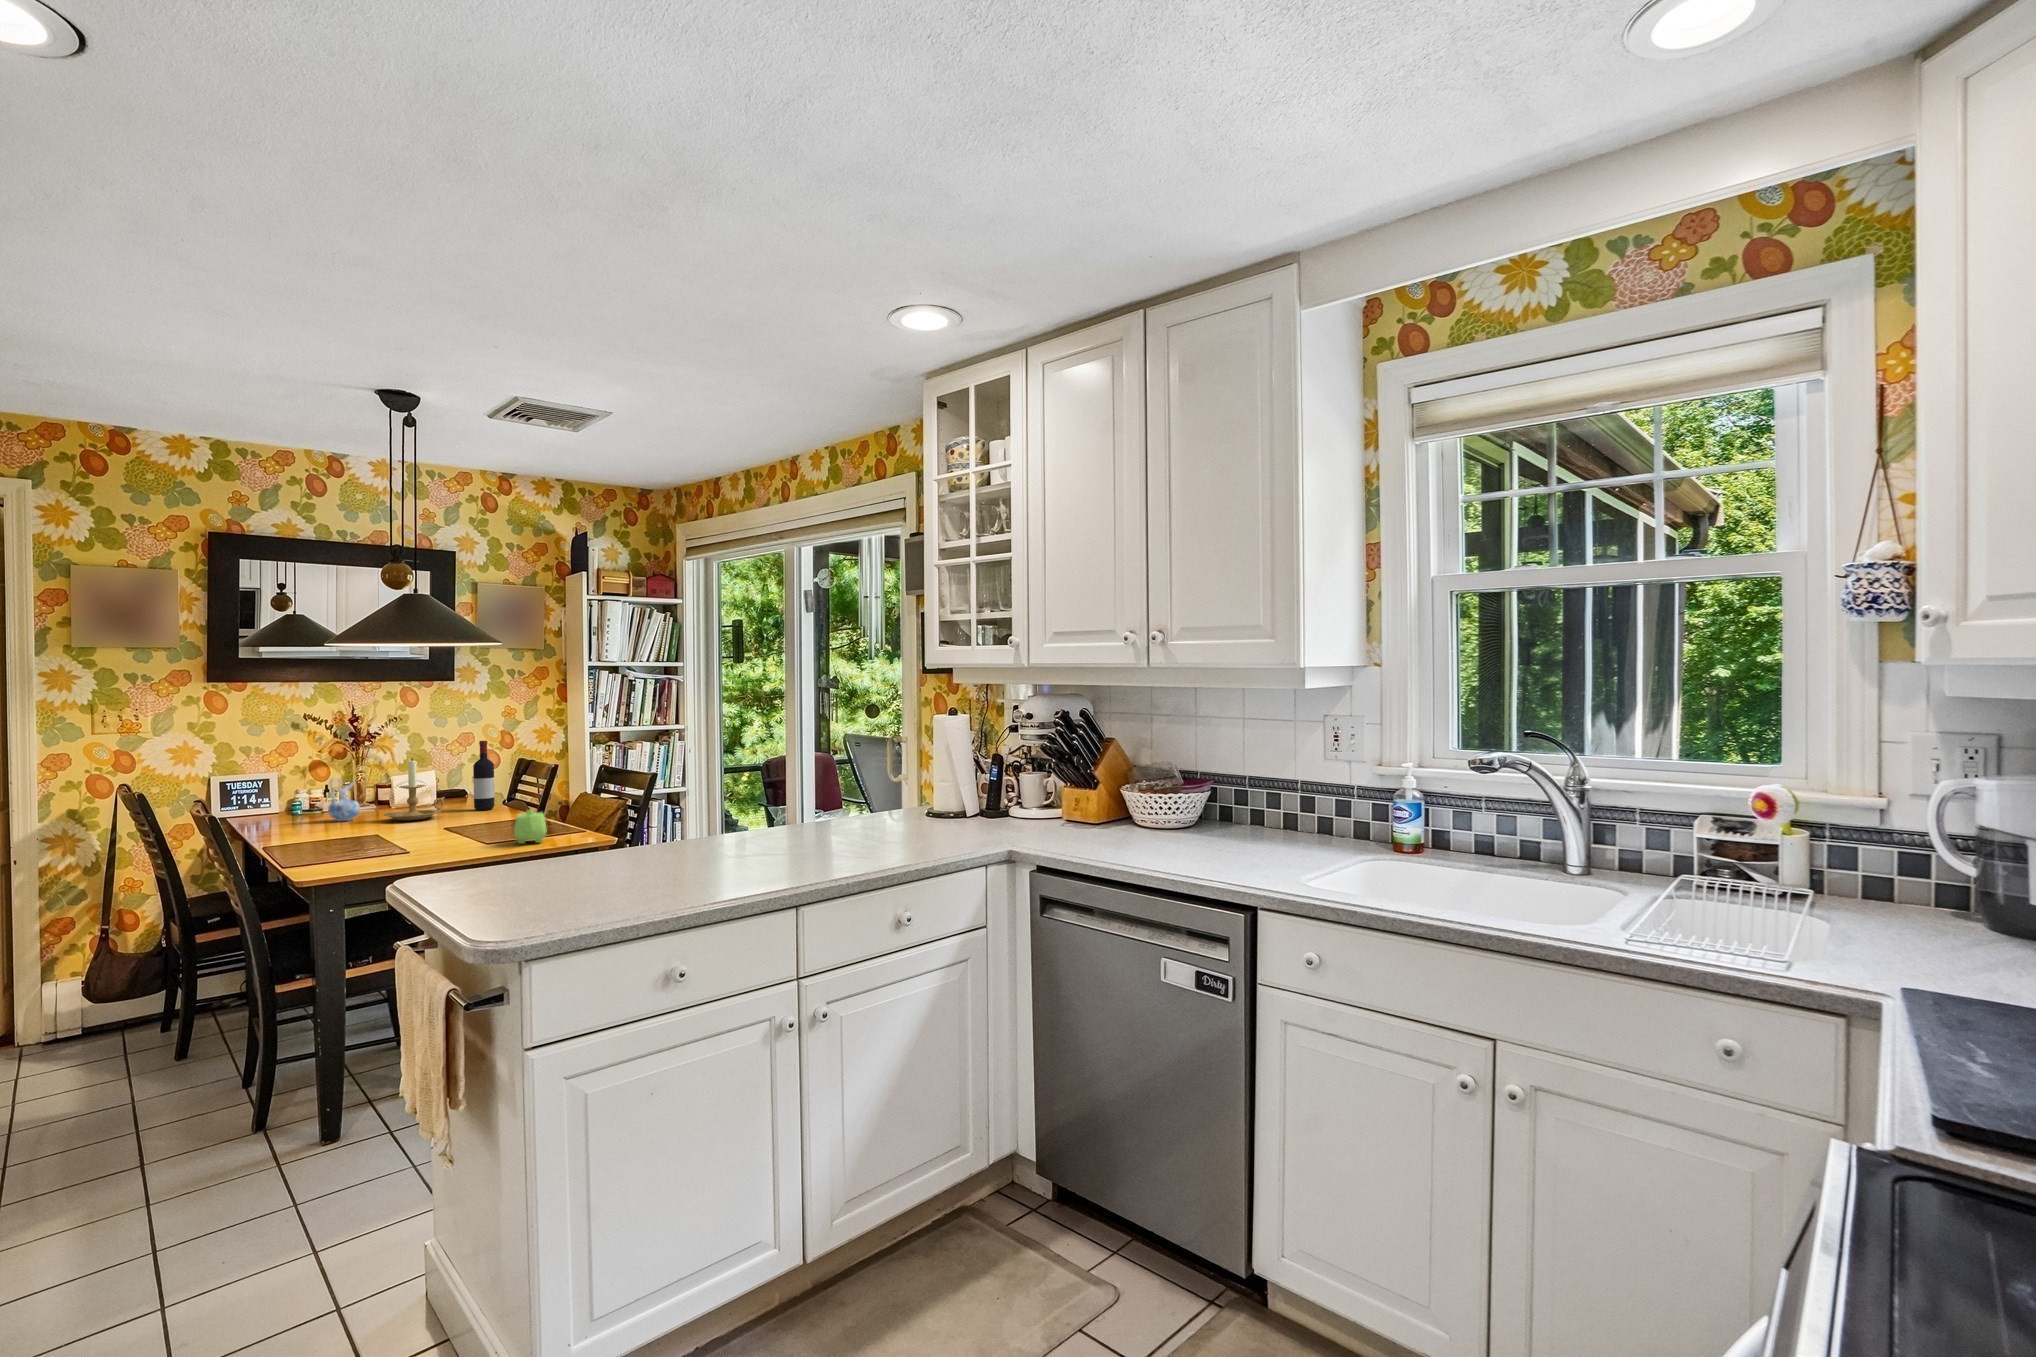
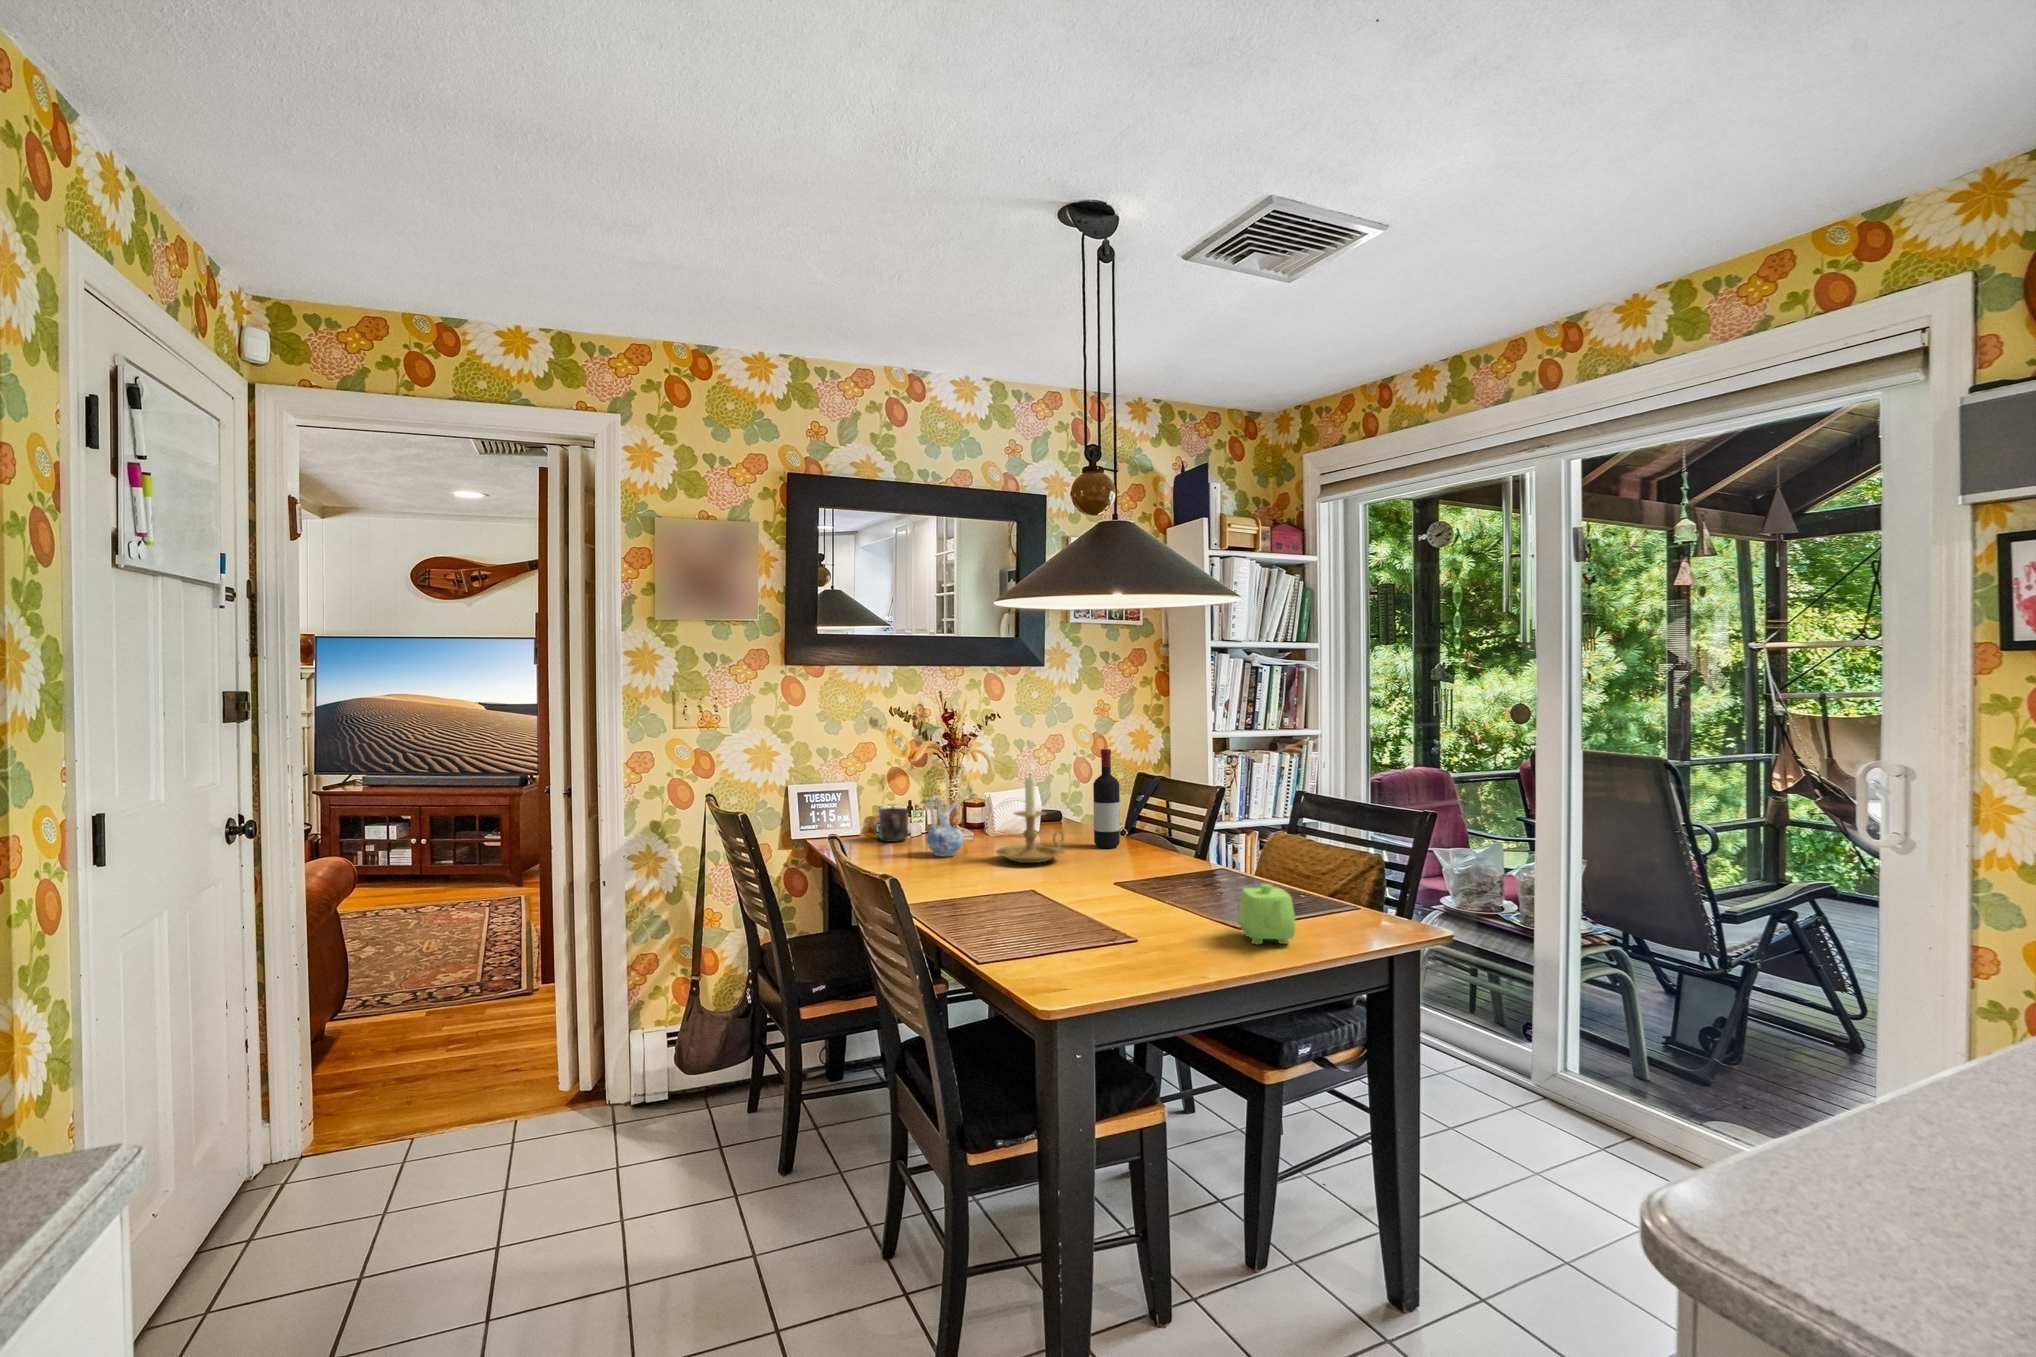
mug: none [292,791,320,816] -> present [878,808,908,842]

